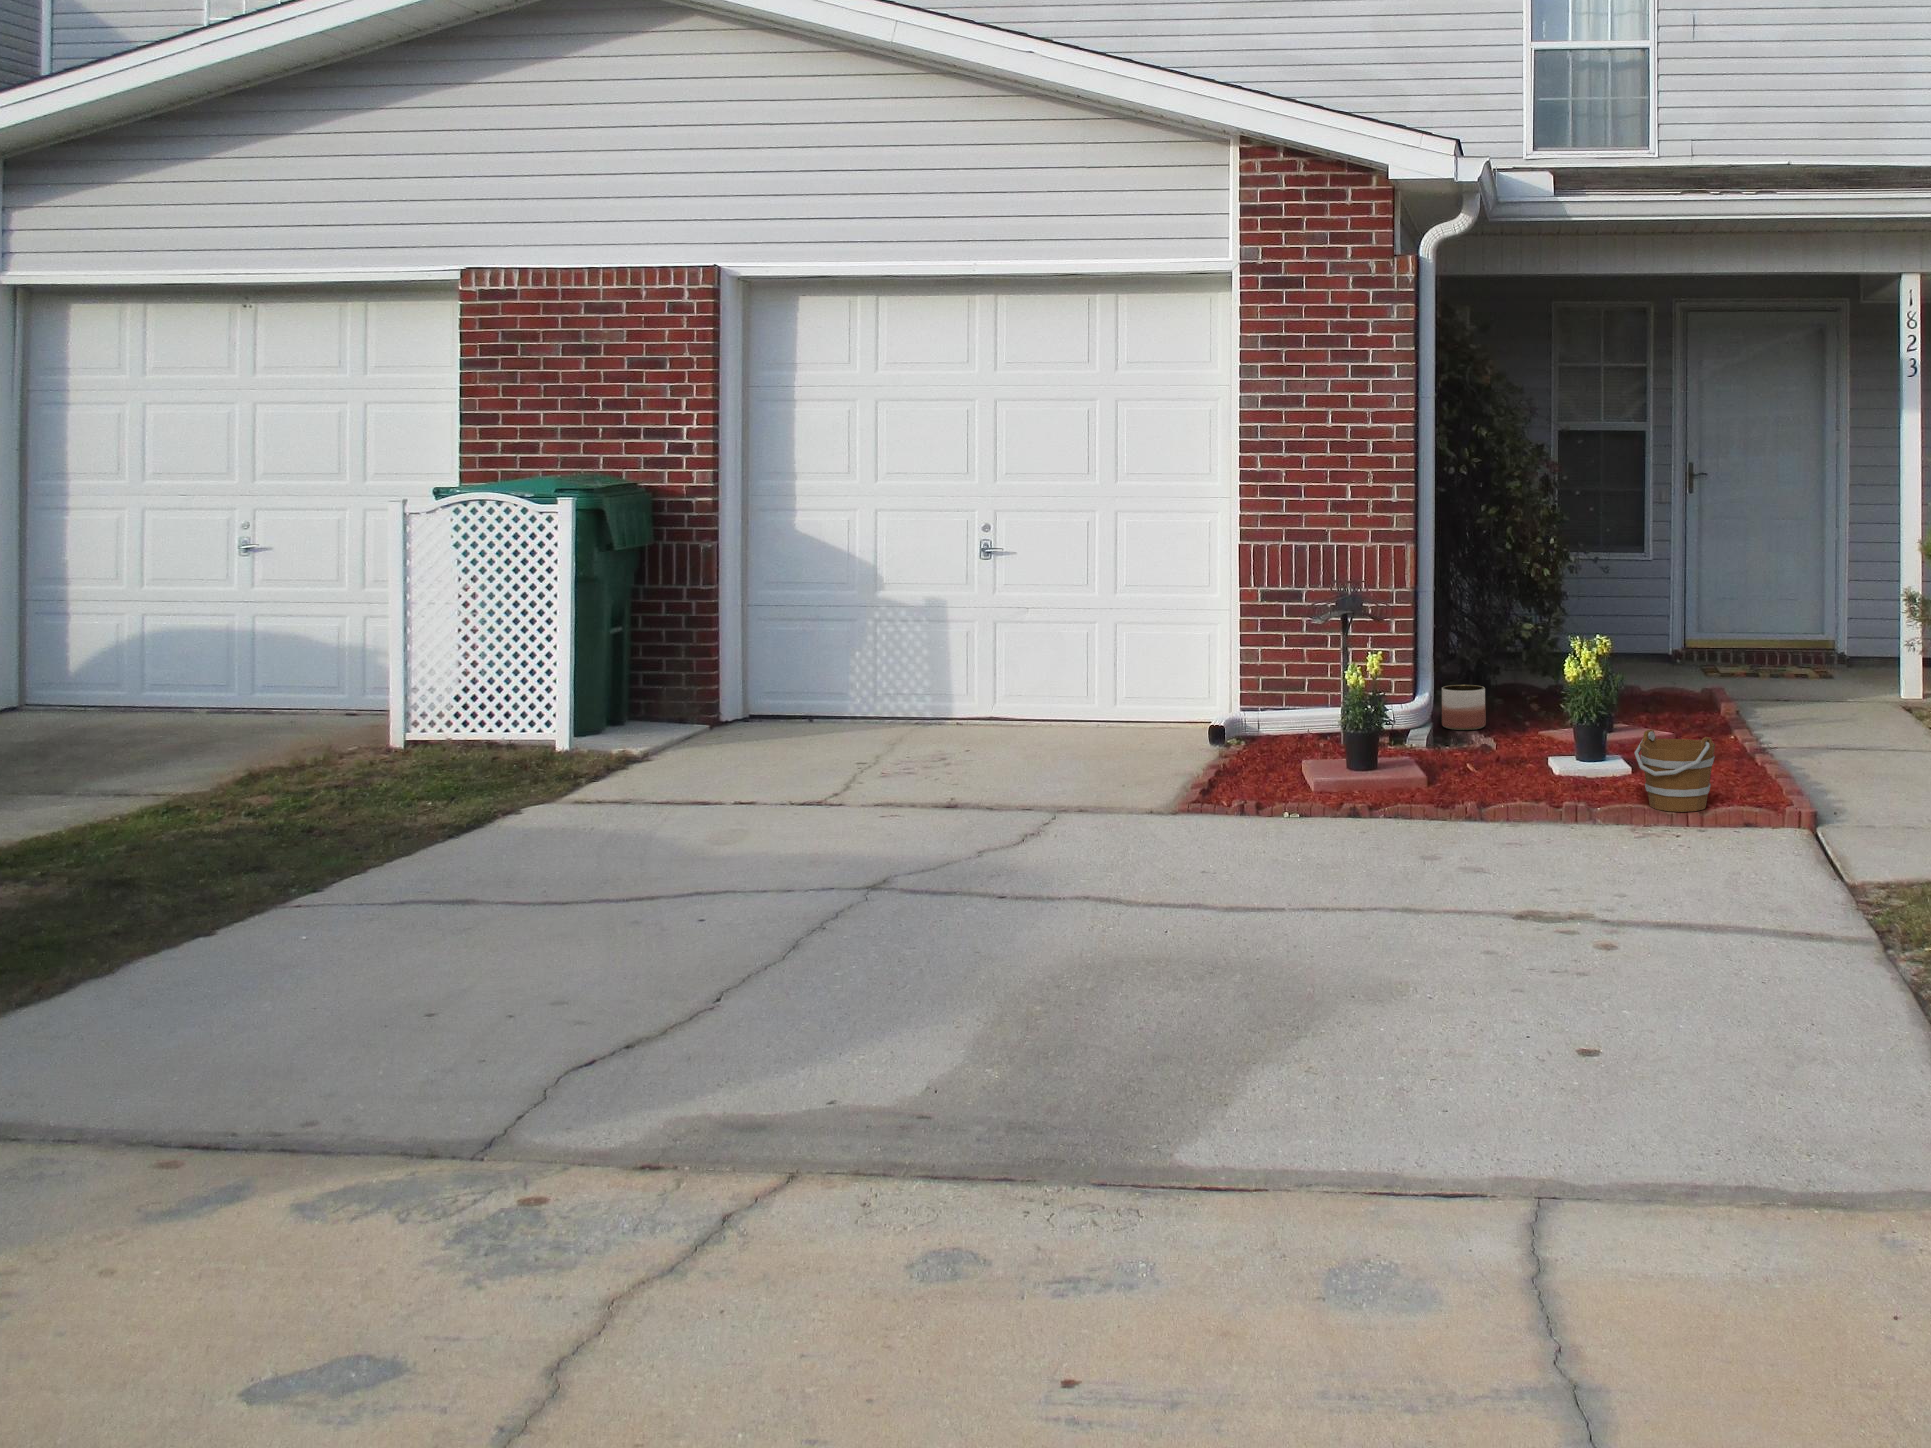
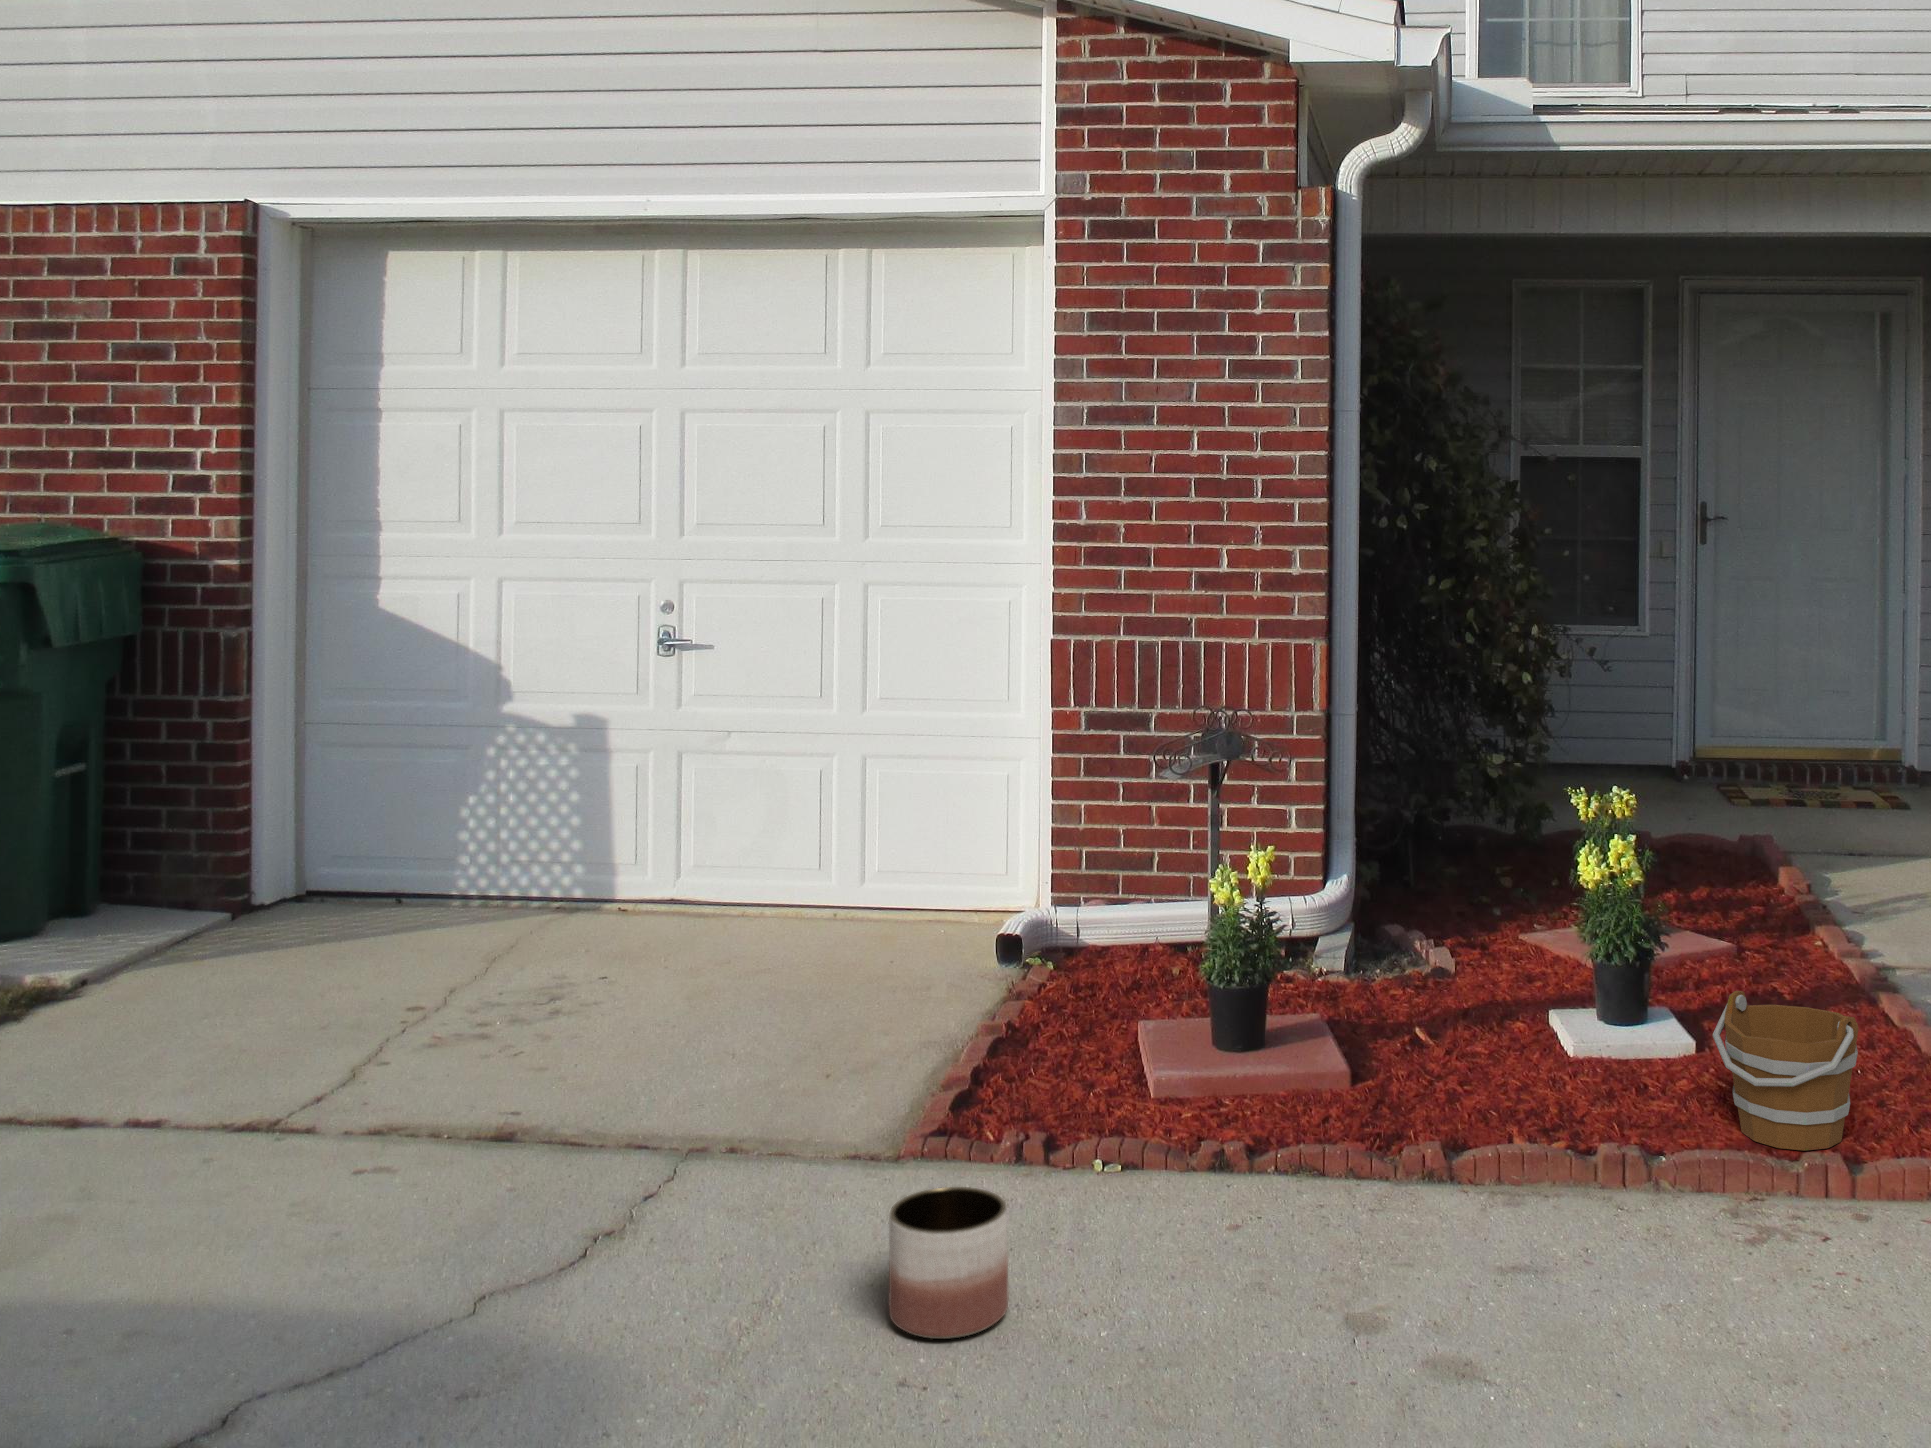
planter: present [1442,685,1486,730] -> present [889,1187,1008,1339]

